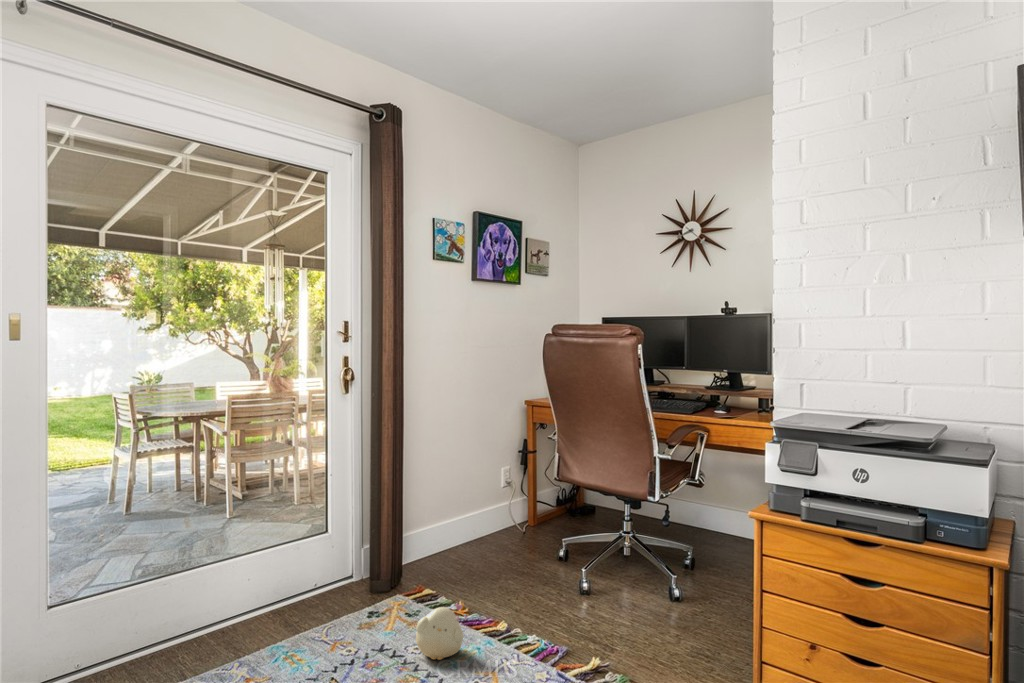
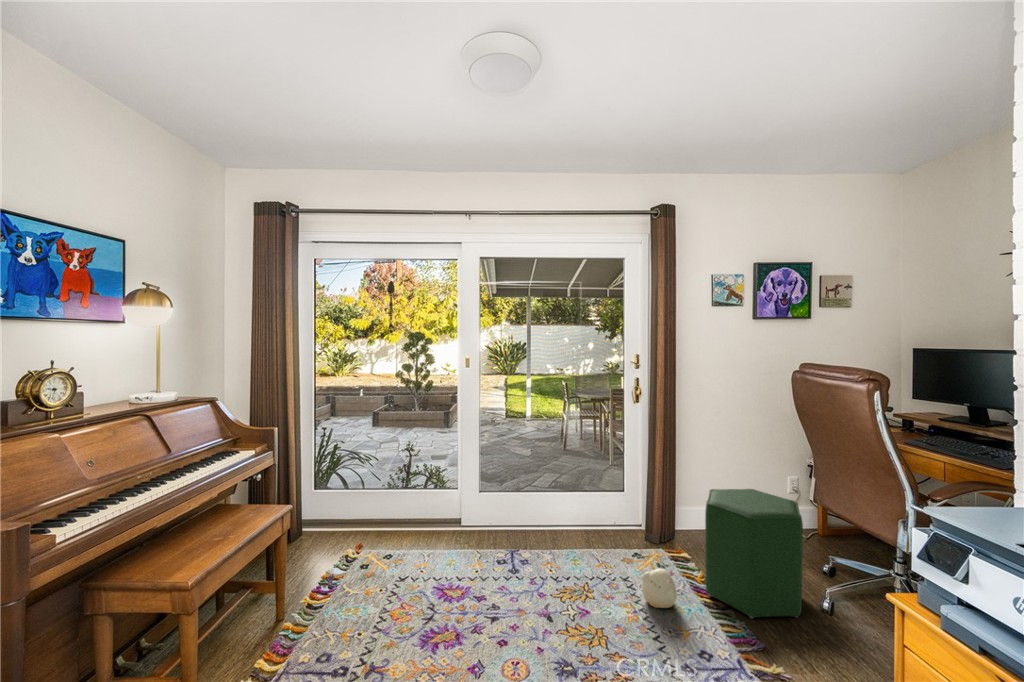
ottoman: none [467,486,577,631] -> present [705,489,803,618]

